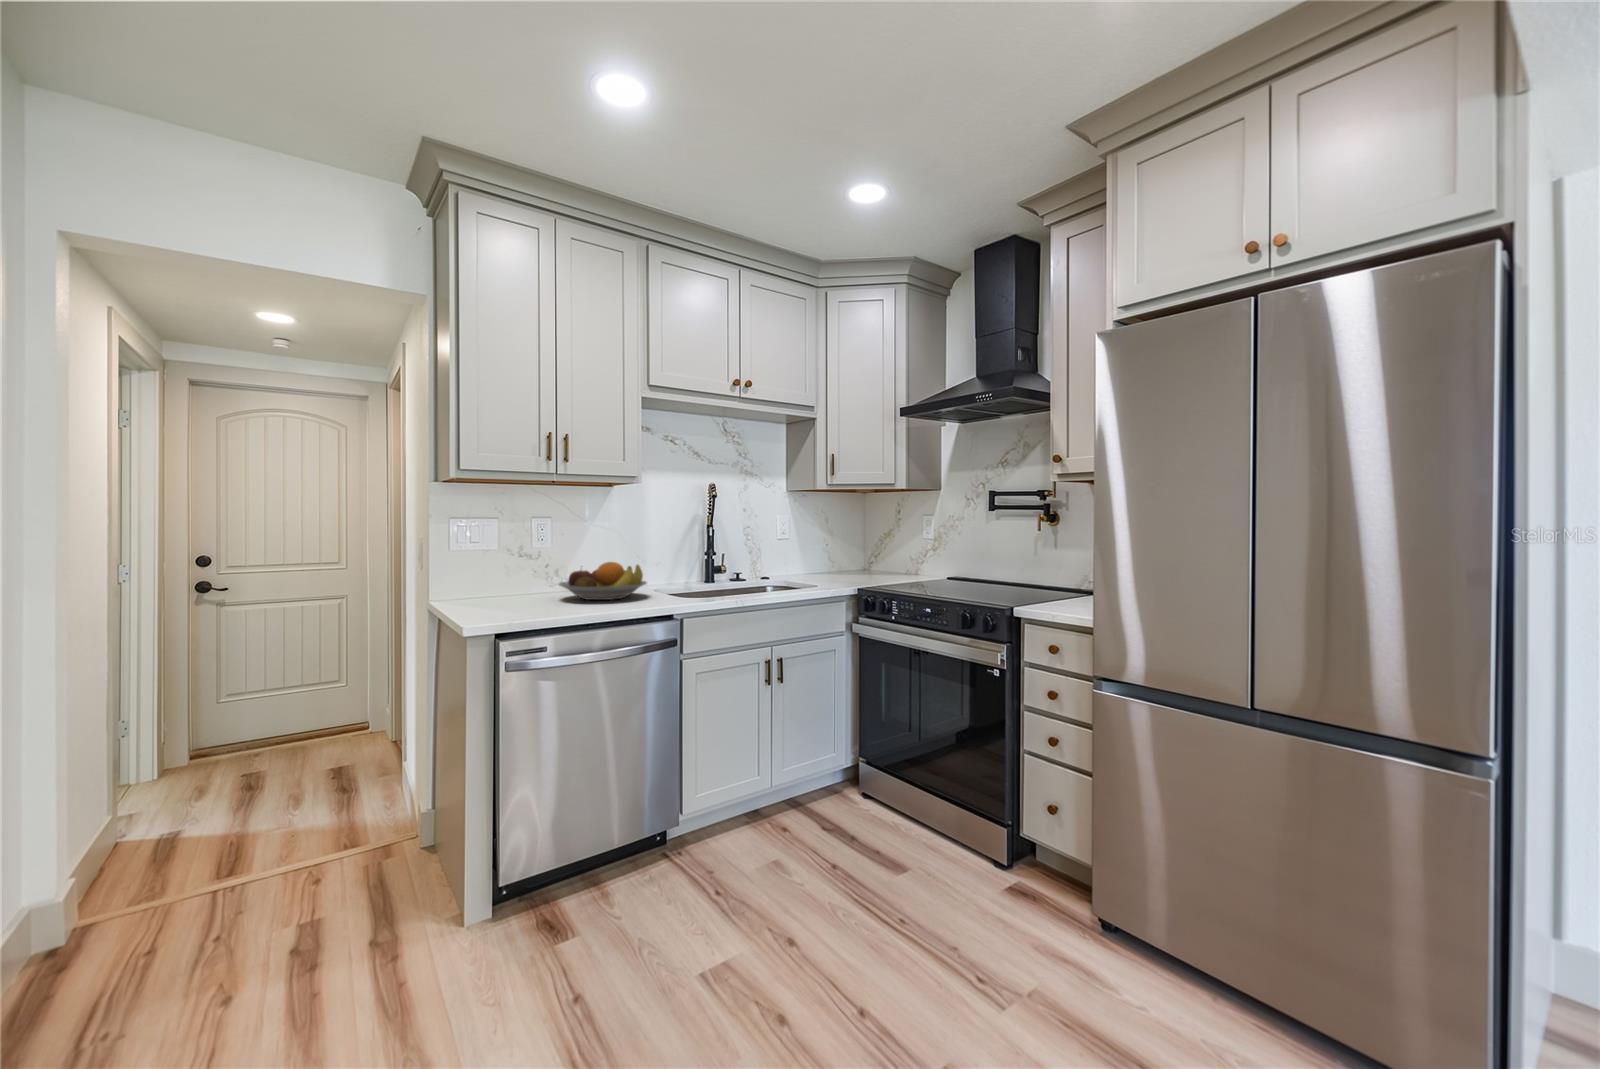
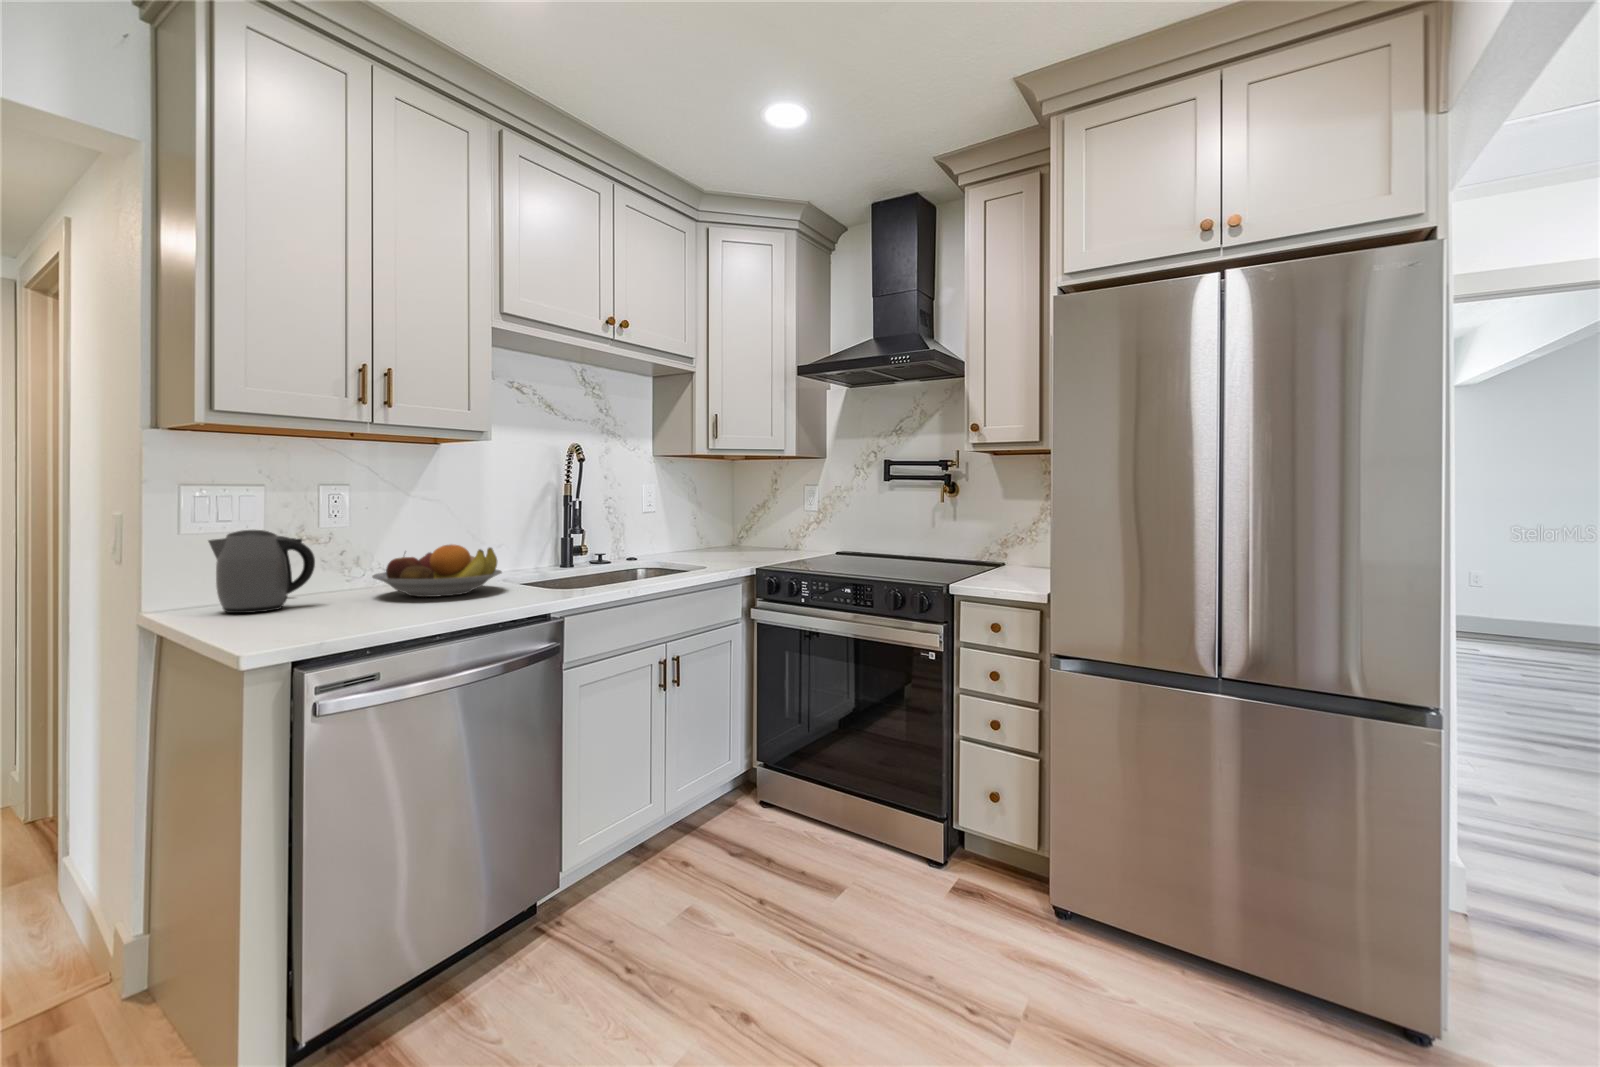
kettle: none [459,550,522,606] -> present [208,530,315,613]

